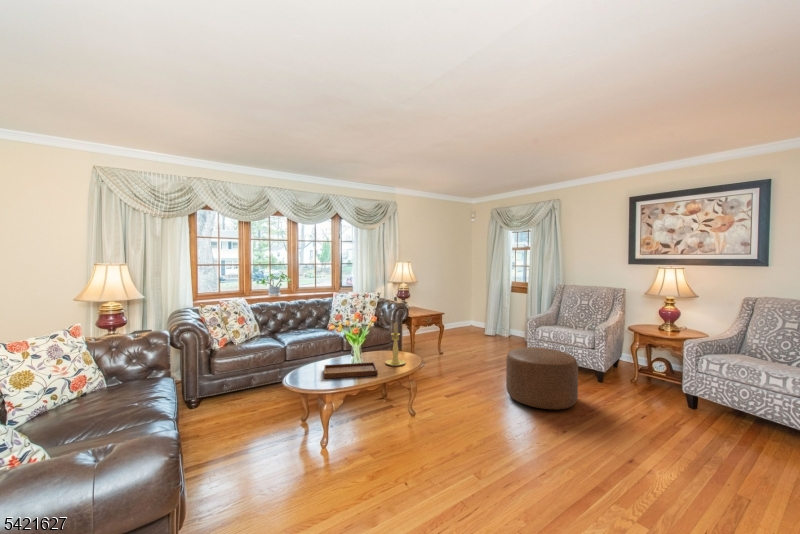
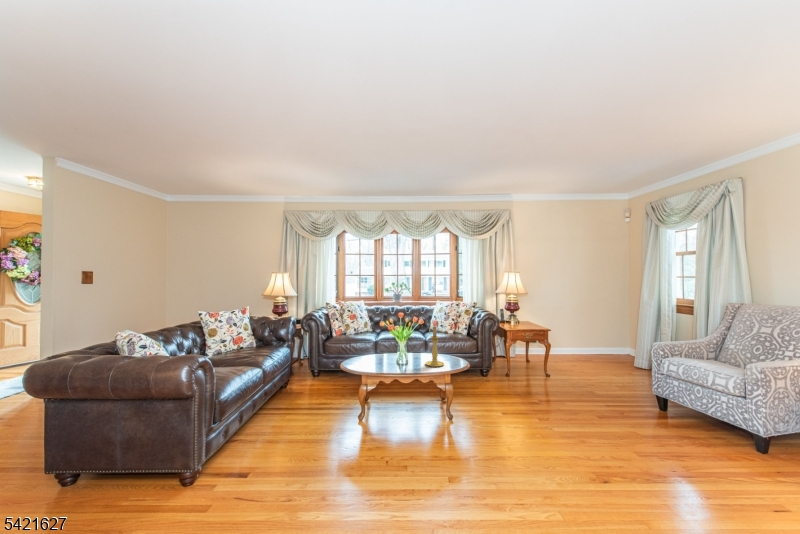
ottoman: present [506,347,578,409] -> none [567,375,672,464]
tray: present [324,354,378,378] -> none [364,348,414,370]

